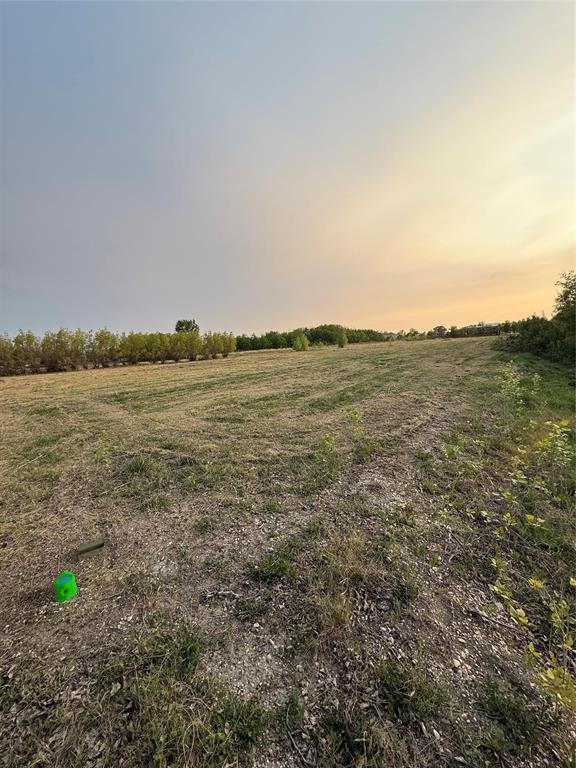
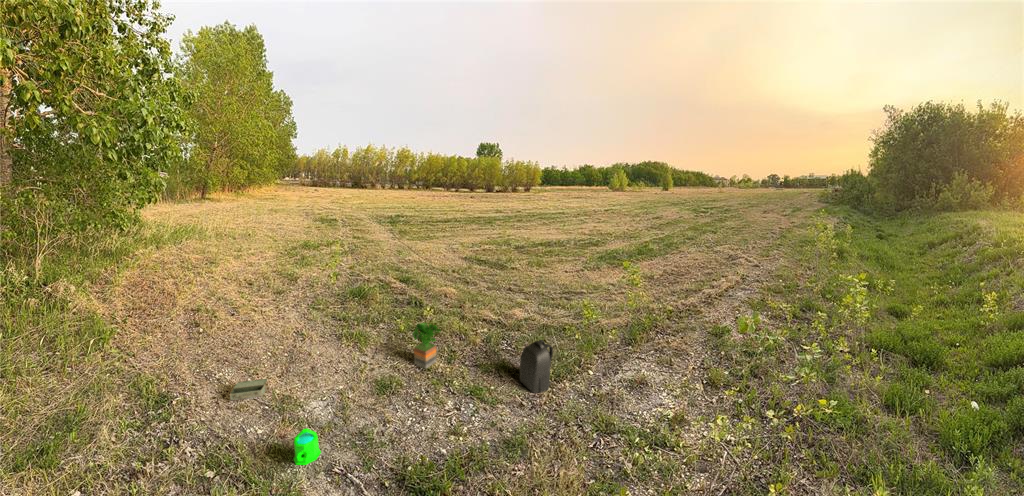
backpack: none [295,464,318,500] -> present [520,340,553,393]
potted tree: none [212,468,233,503] -> present [413,323,441,368]
watering can: present [54,571,78,602] -> present [294,428,321,465]

